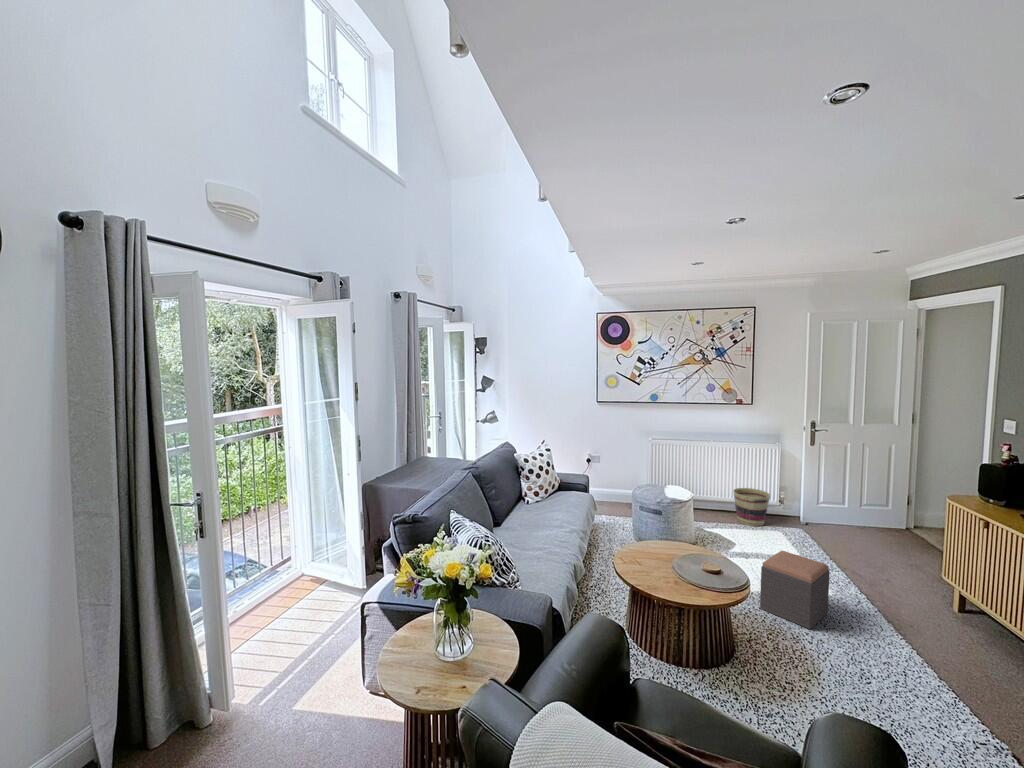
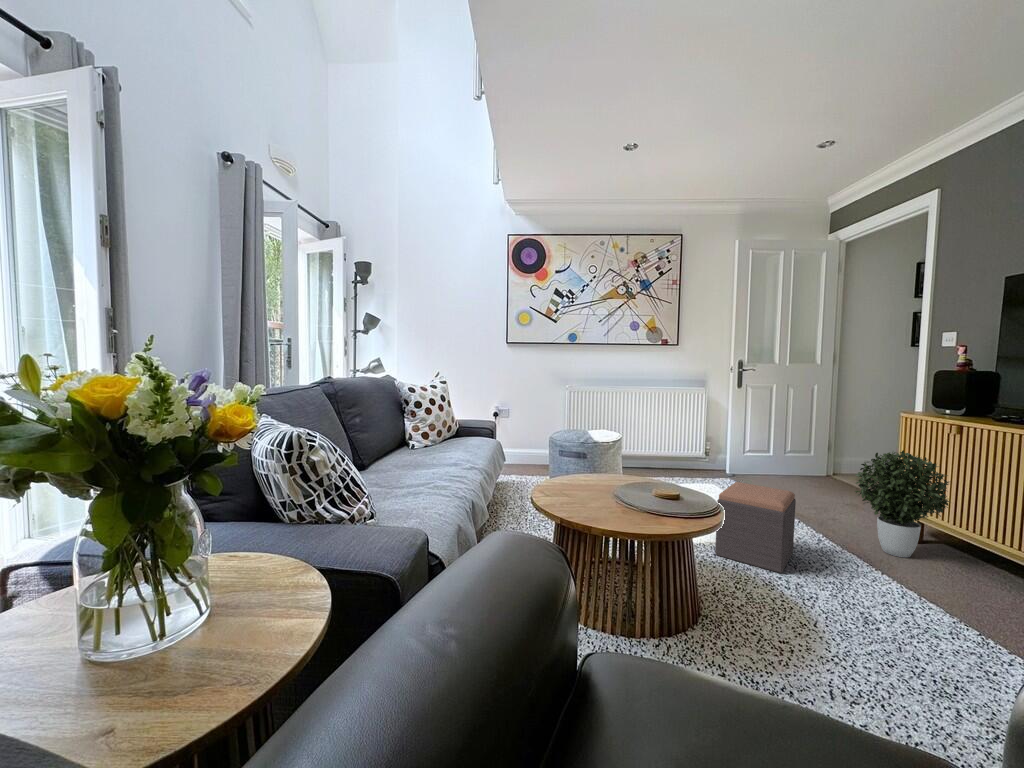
basket: present [734,488,770,526] -> none [660,436,699,476]
potted plant: none [888,535,973,626] -> present [855,450,949,557]

